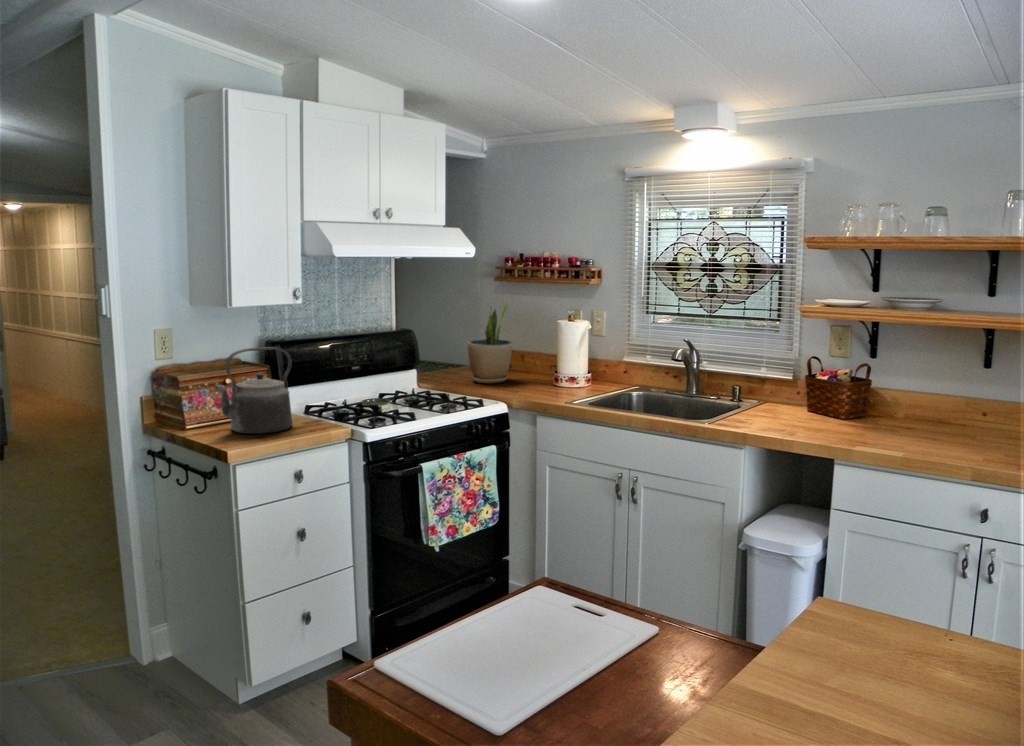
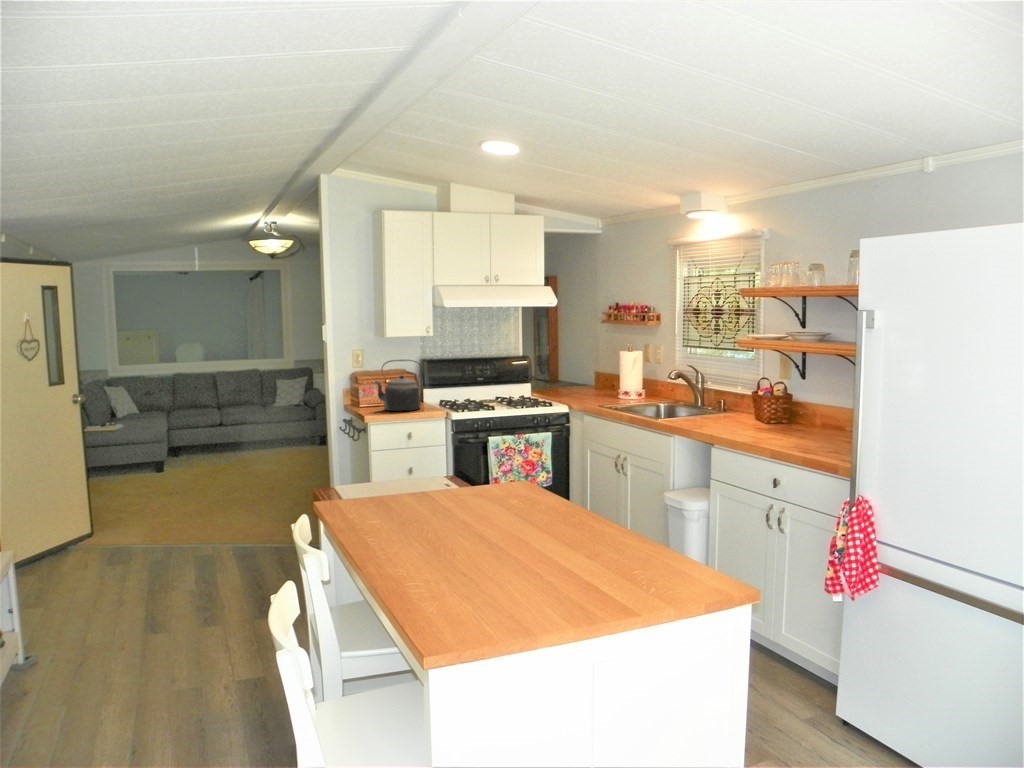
potted plant: present [468,301,512,383] -> none [564,335,595,396]

